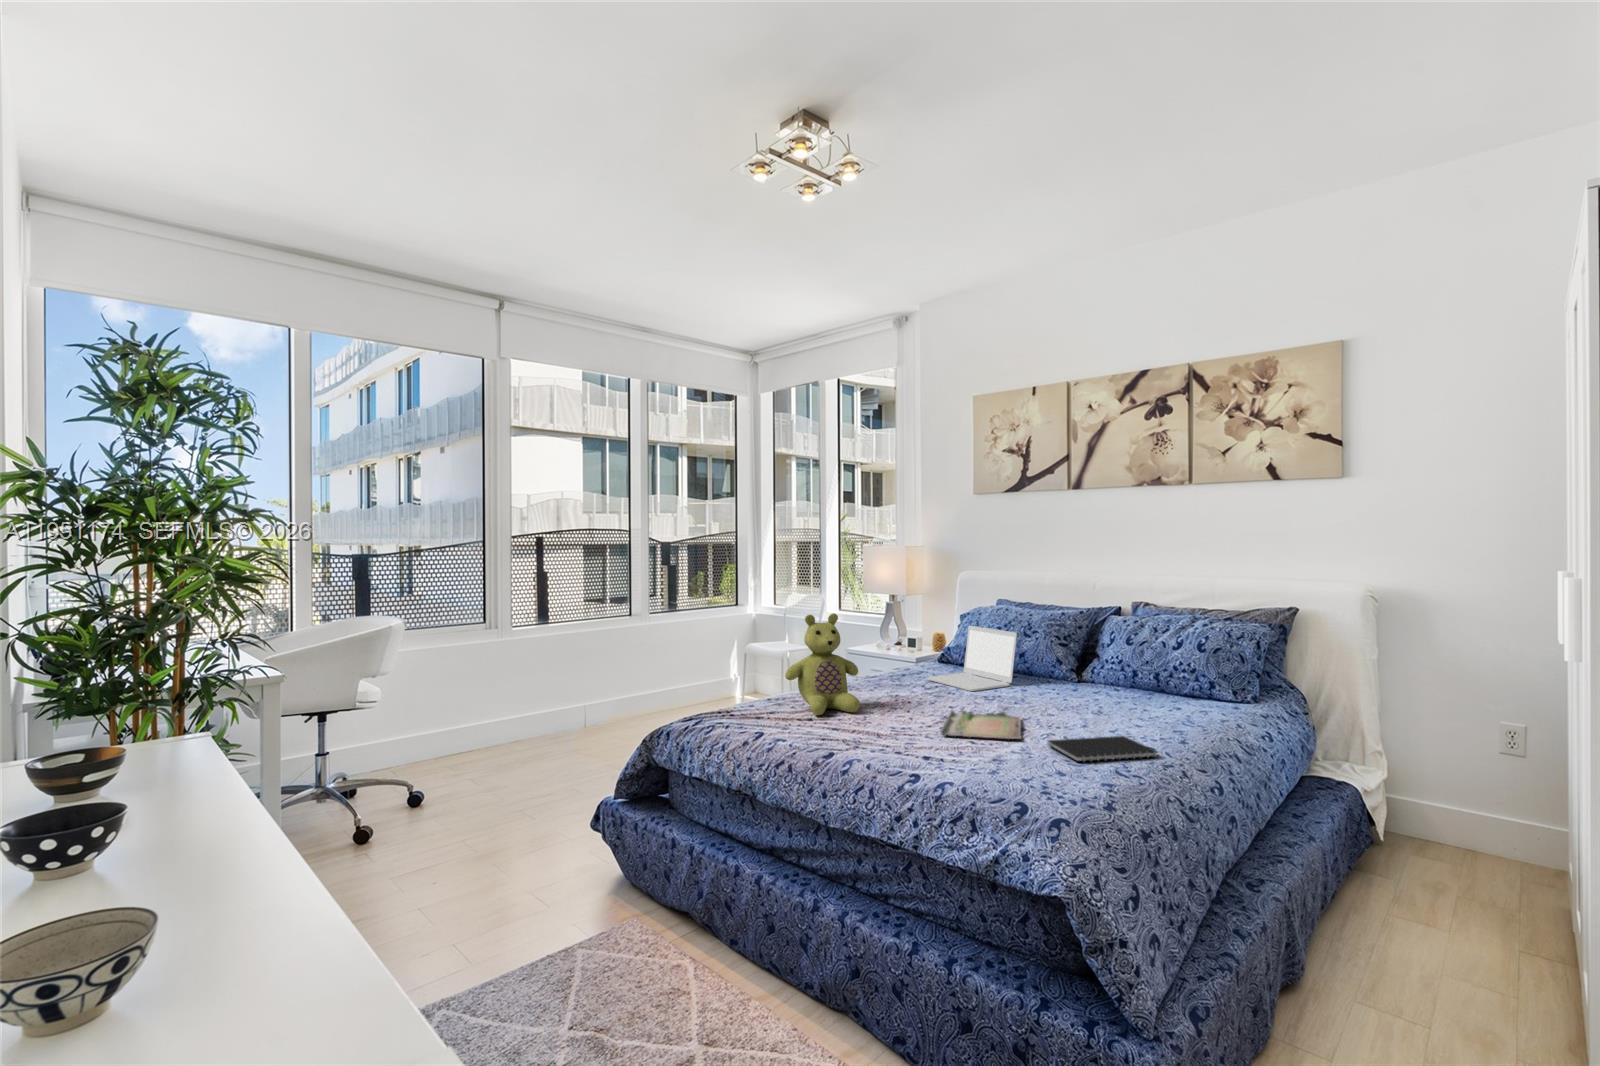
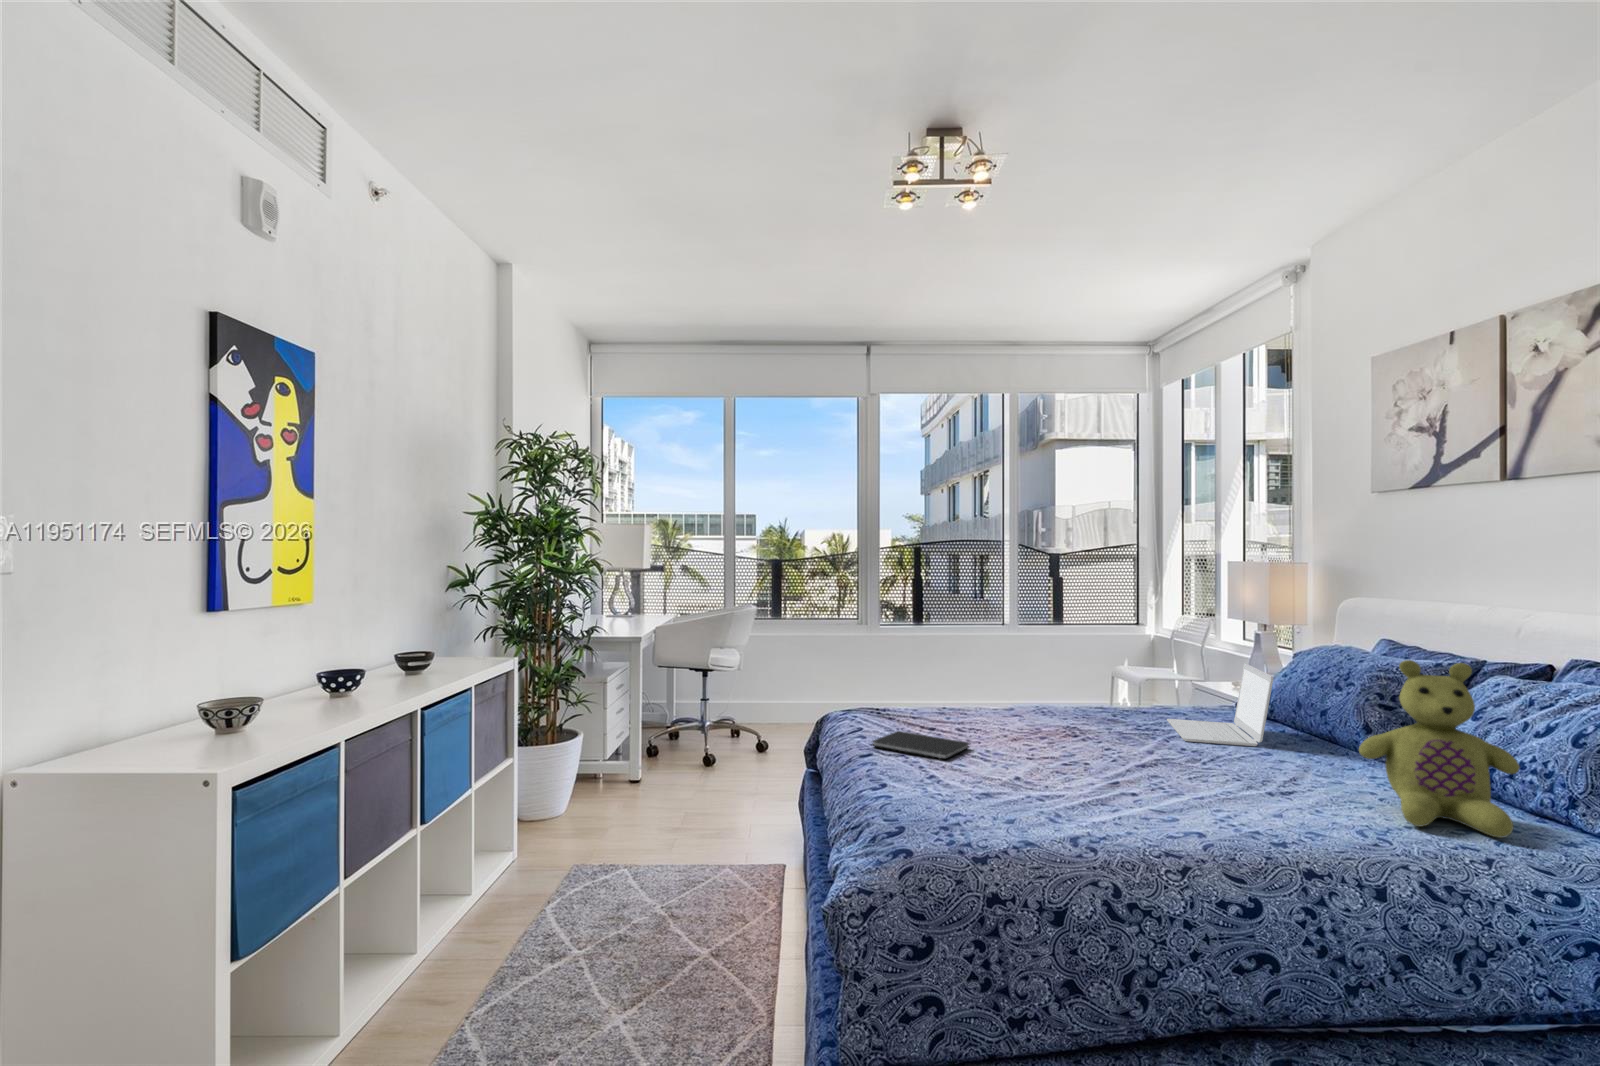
stuffed bear: present [785,613,860,715] -> present [1359,660,1520,838]
tray: present [941,711,1021,739] -> none [1003,747,1145,786]
notebook: present [1048,736,1158,762] -> present [872,731,969,759]

